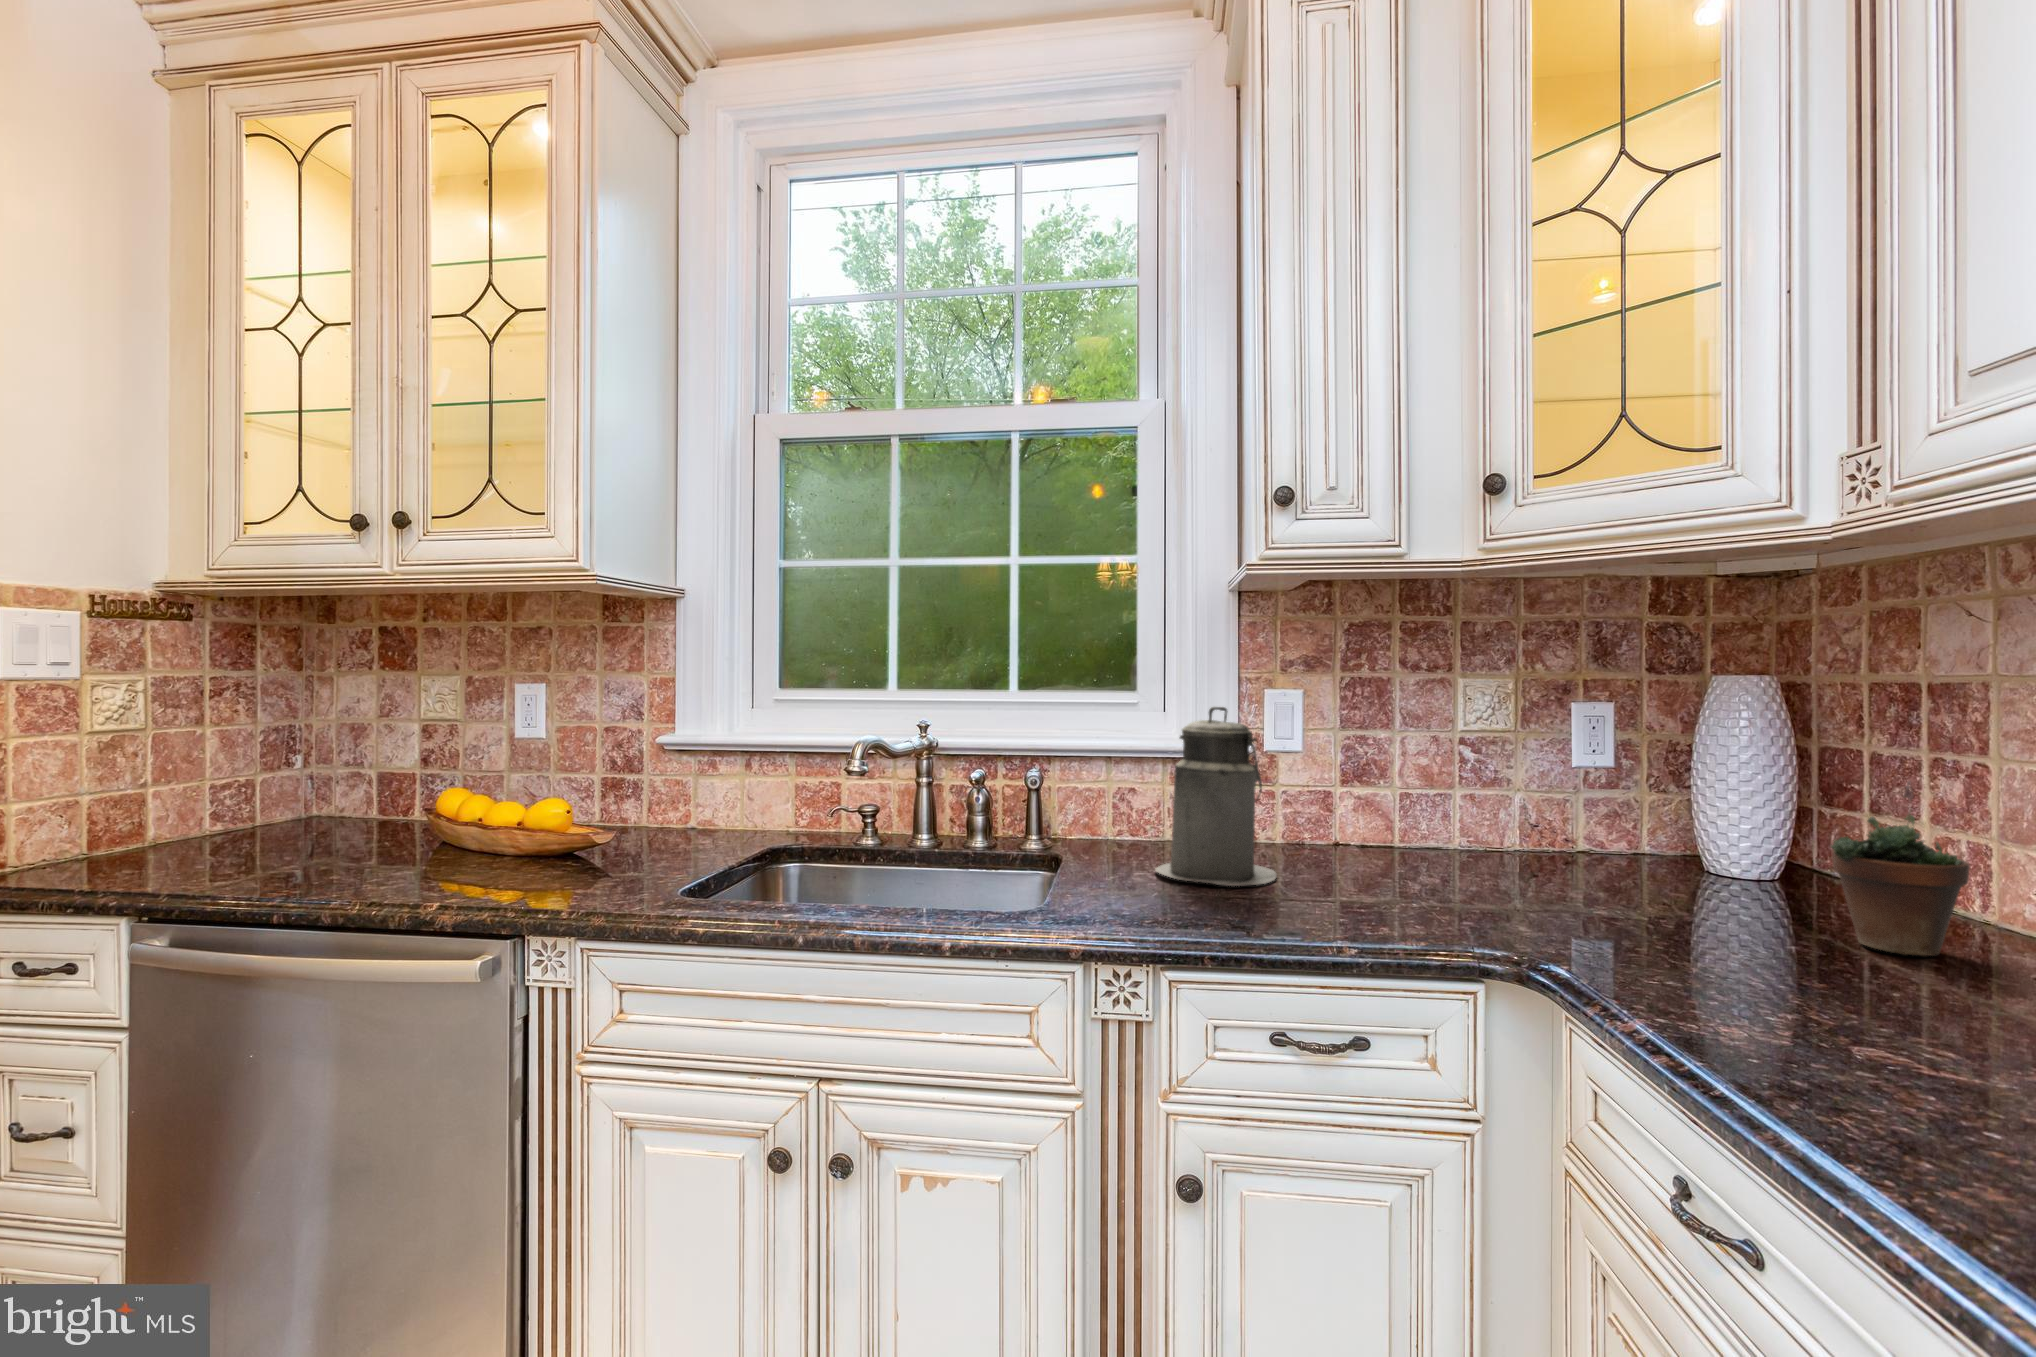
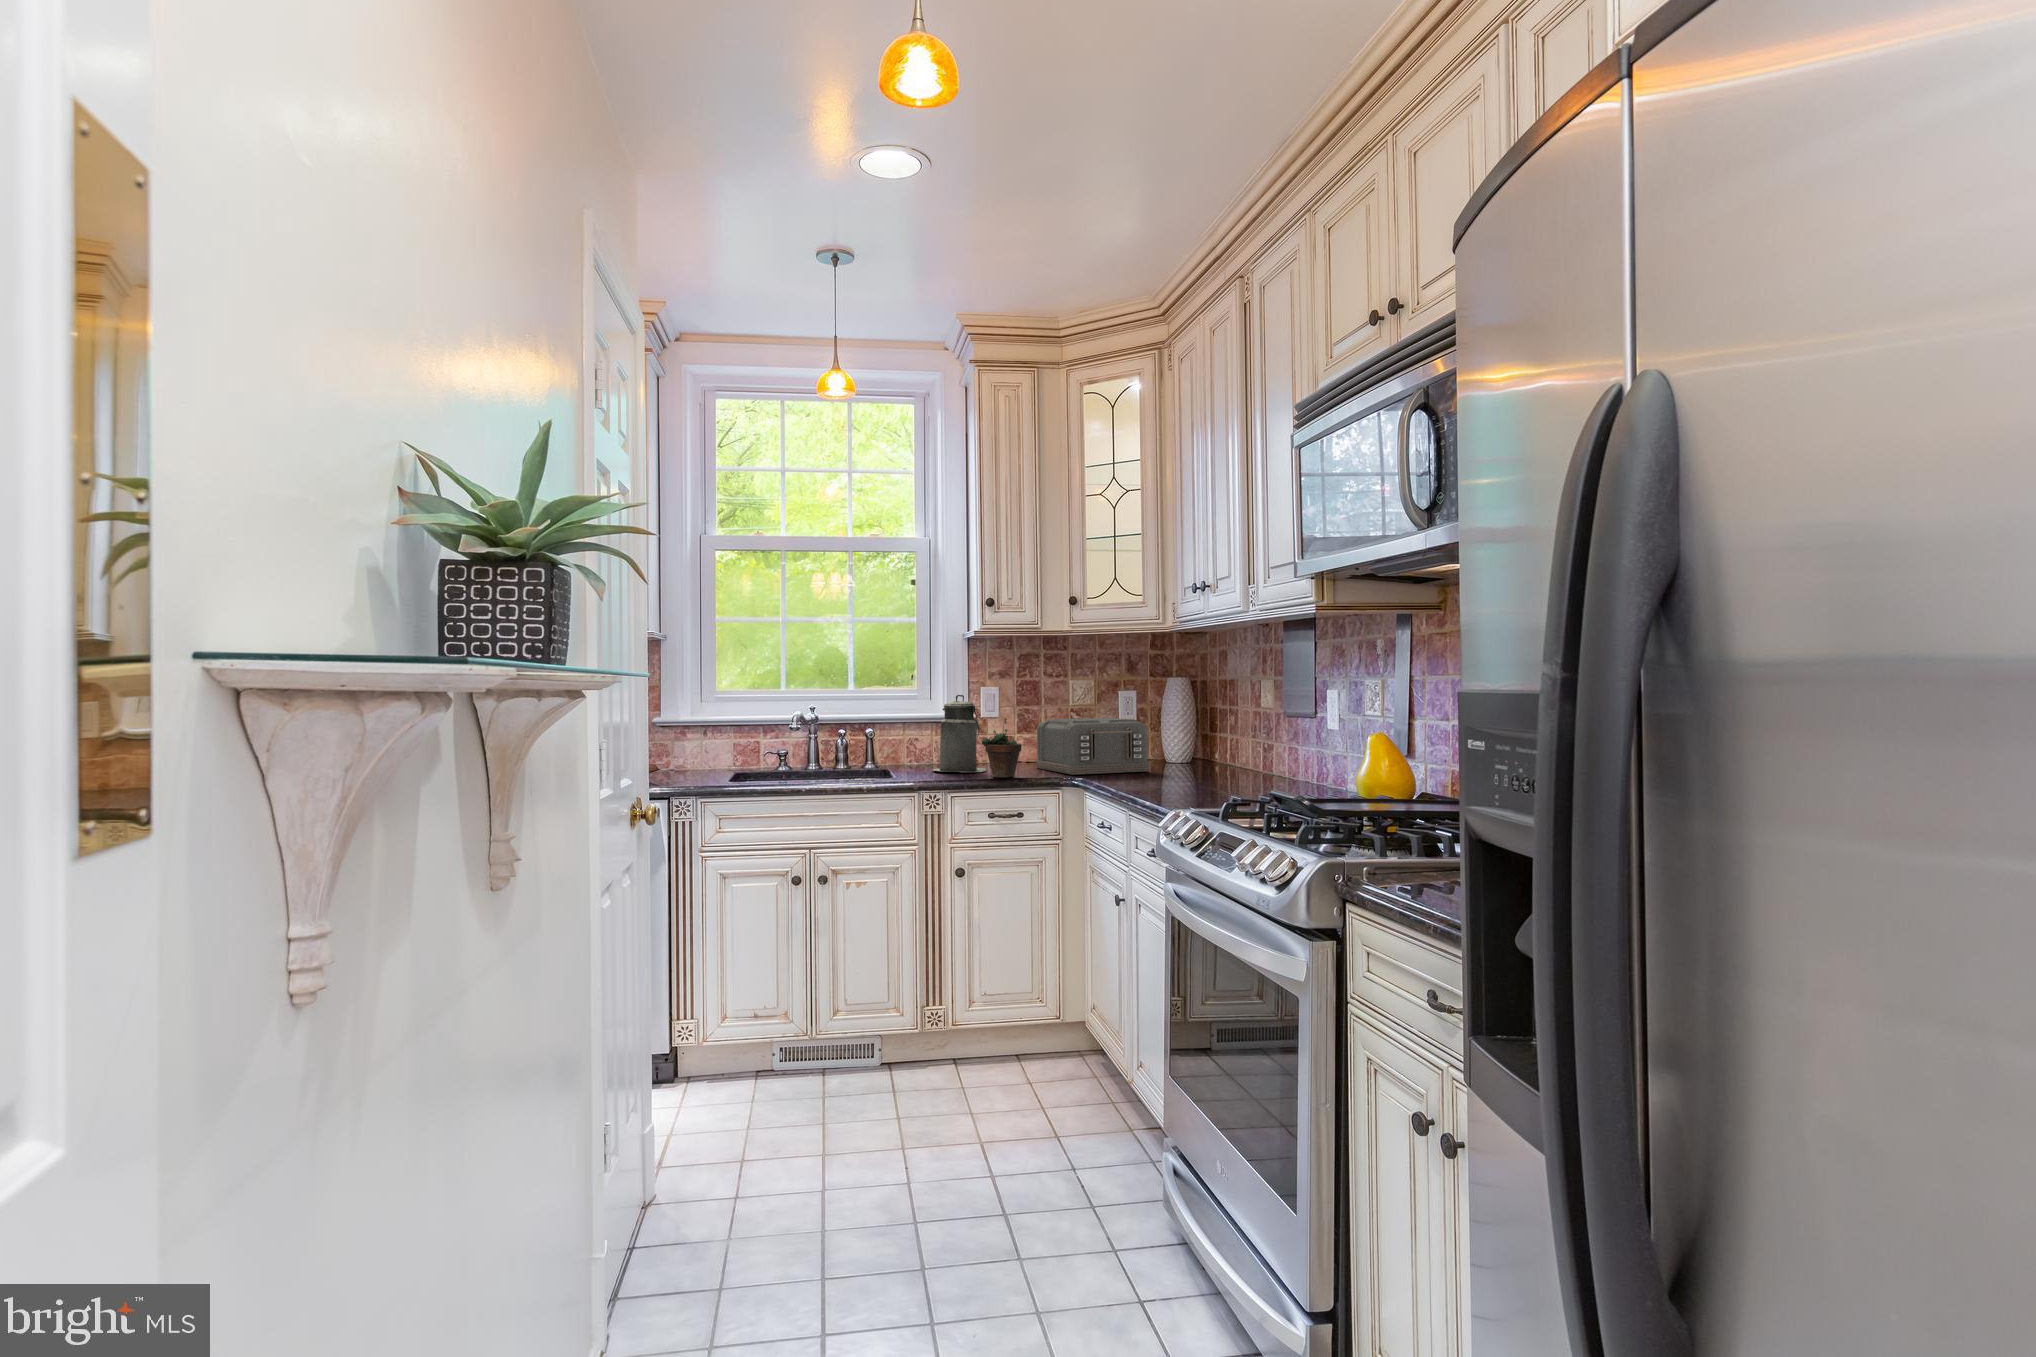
toaster: none [1390,764,1716,920] -> present [1036,718,1150,775]
succulent plant: present [1831,782,1970,956] -> present [982,718,1022,778]

